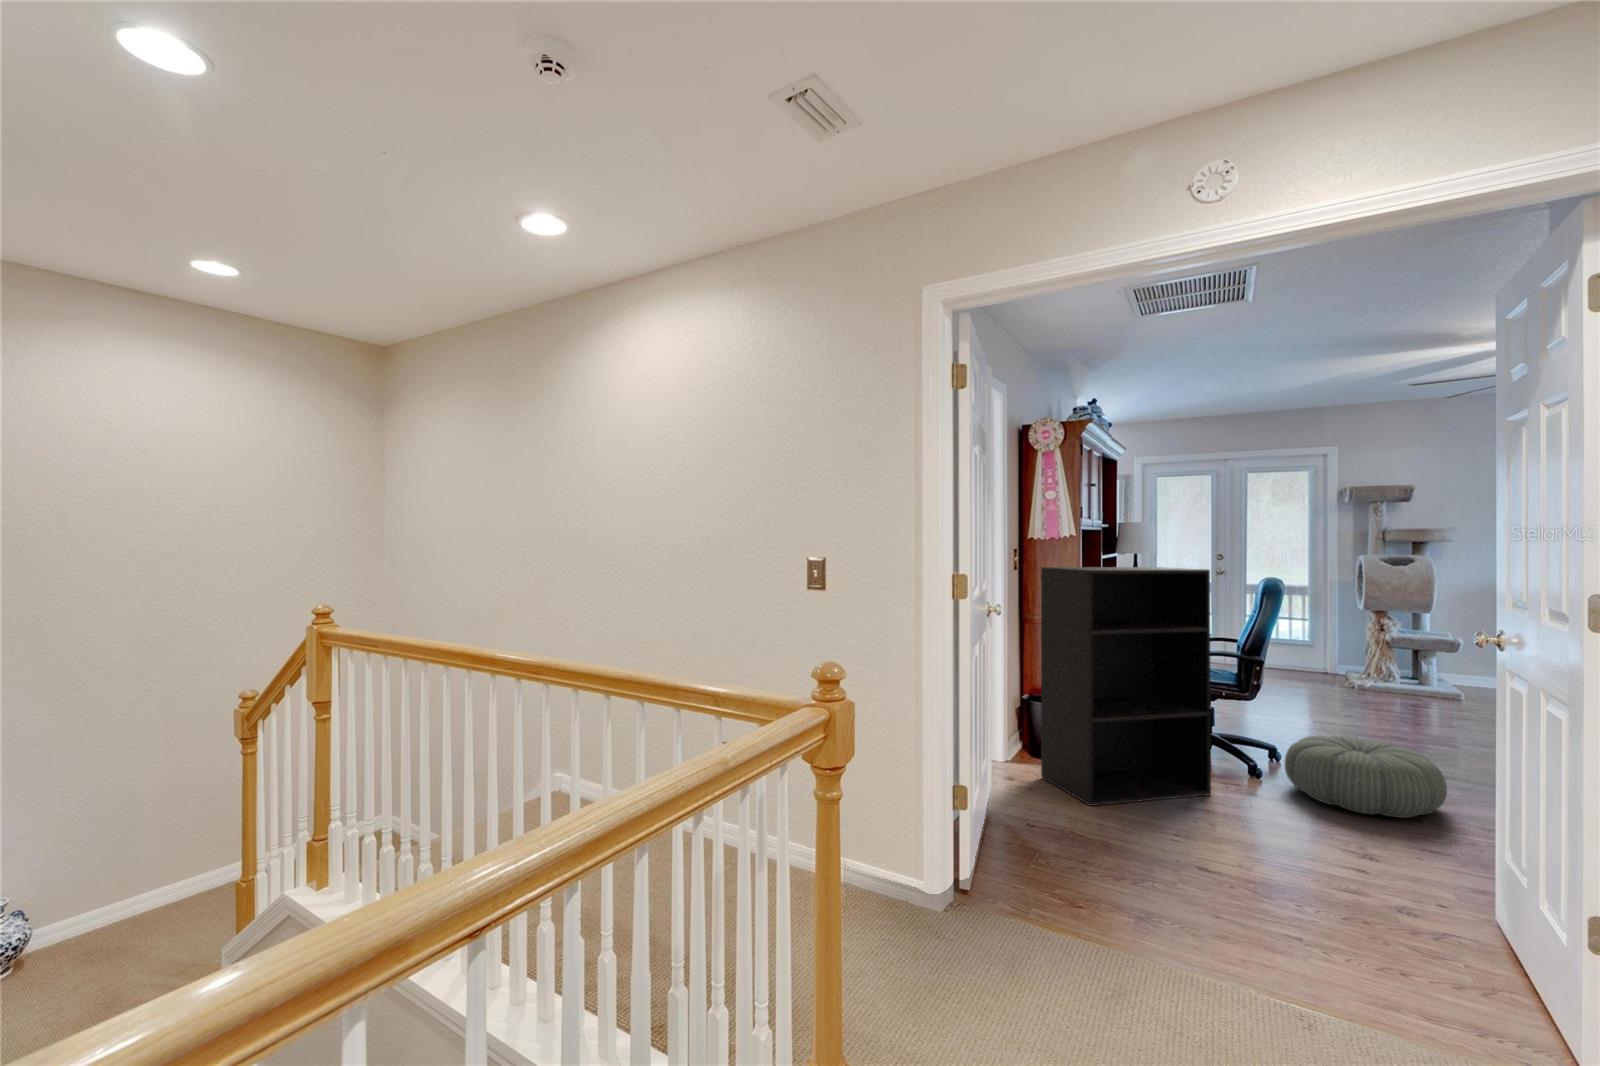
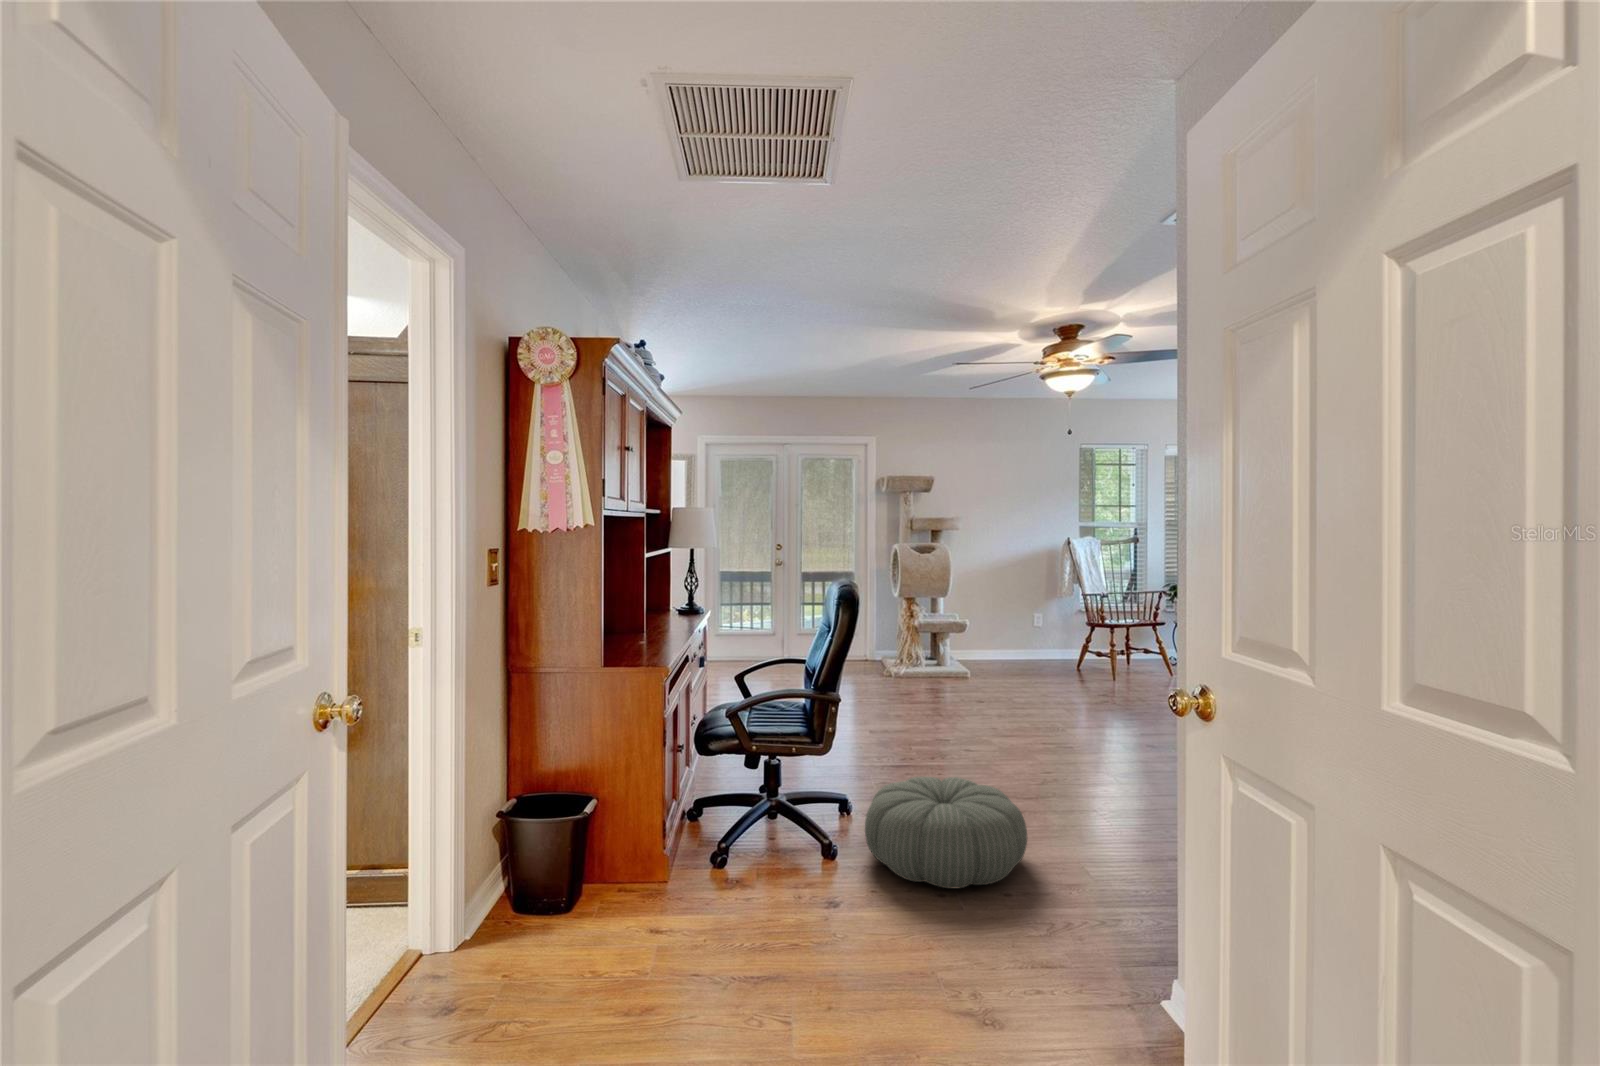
bookshelf: present [1041,567,1211,806] -> none [535,573,784,999]

